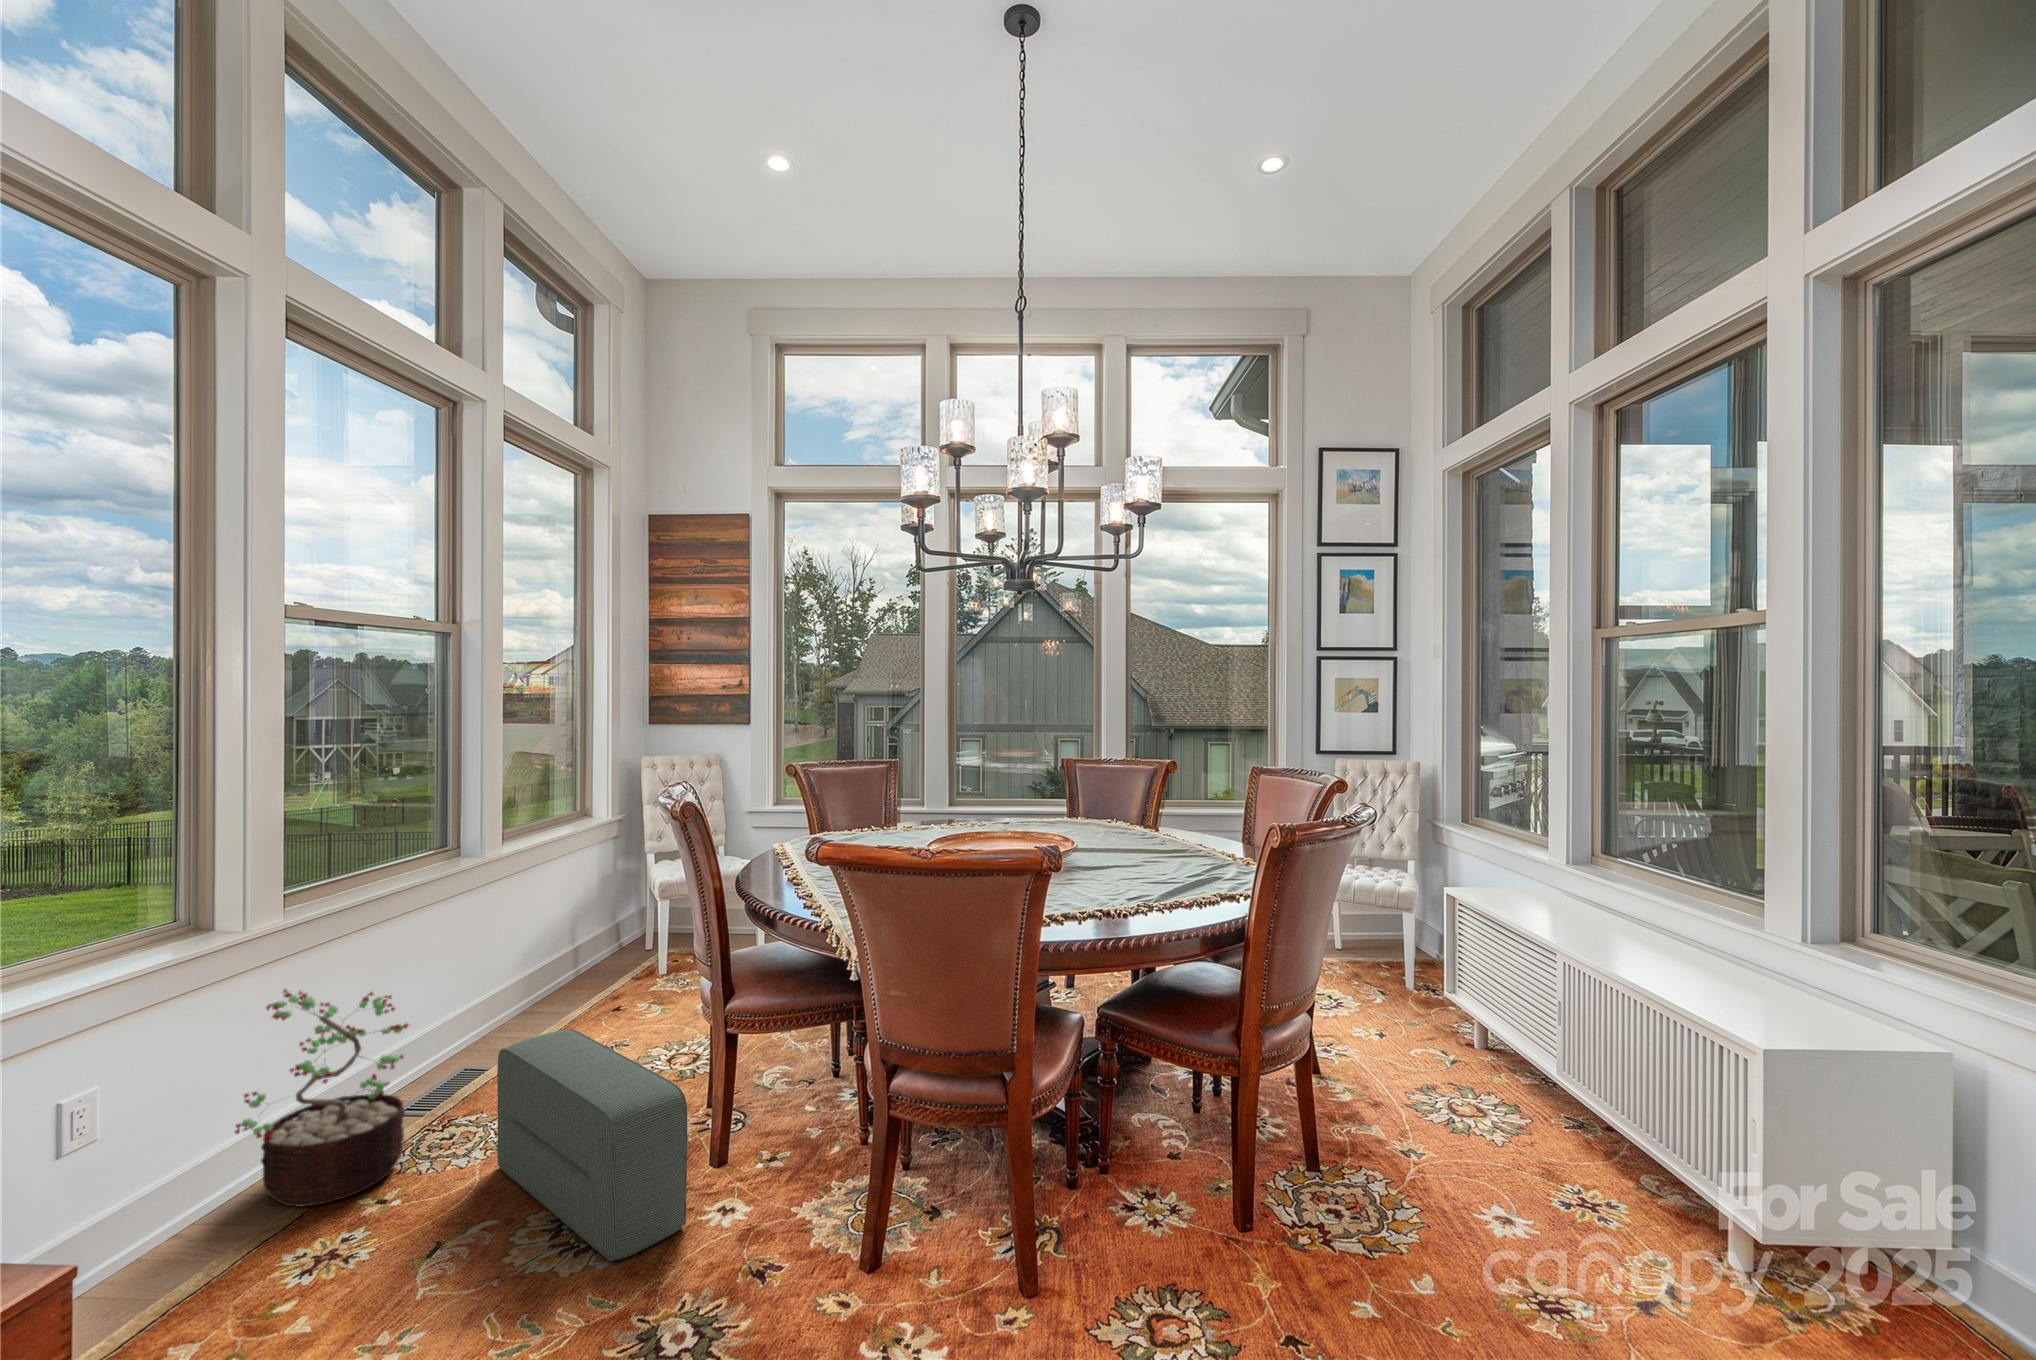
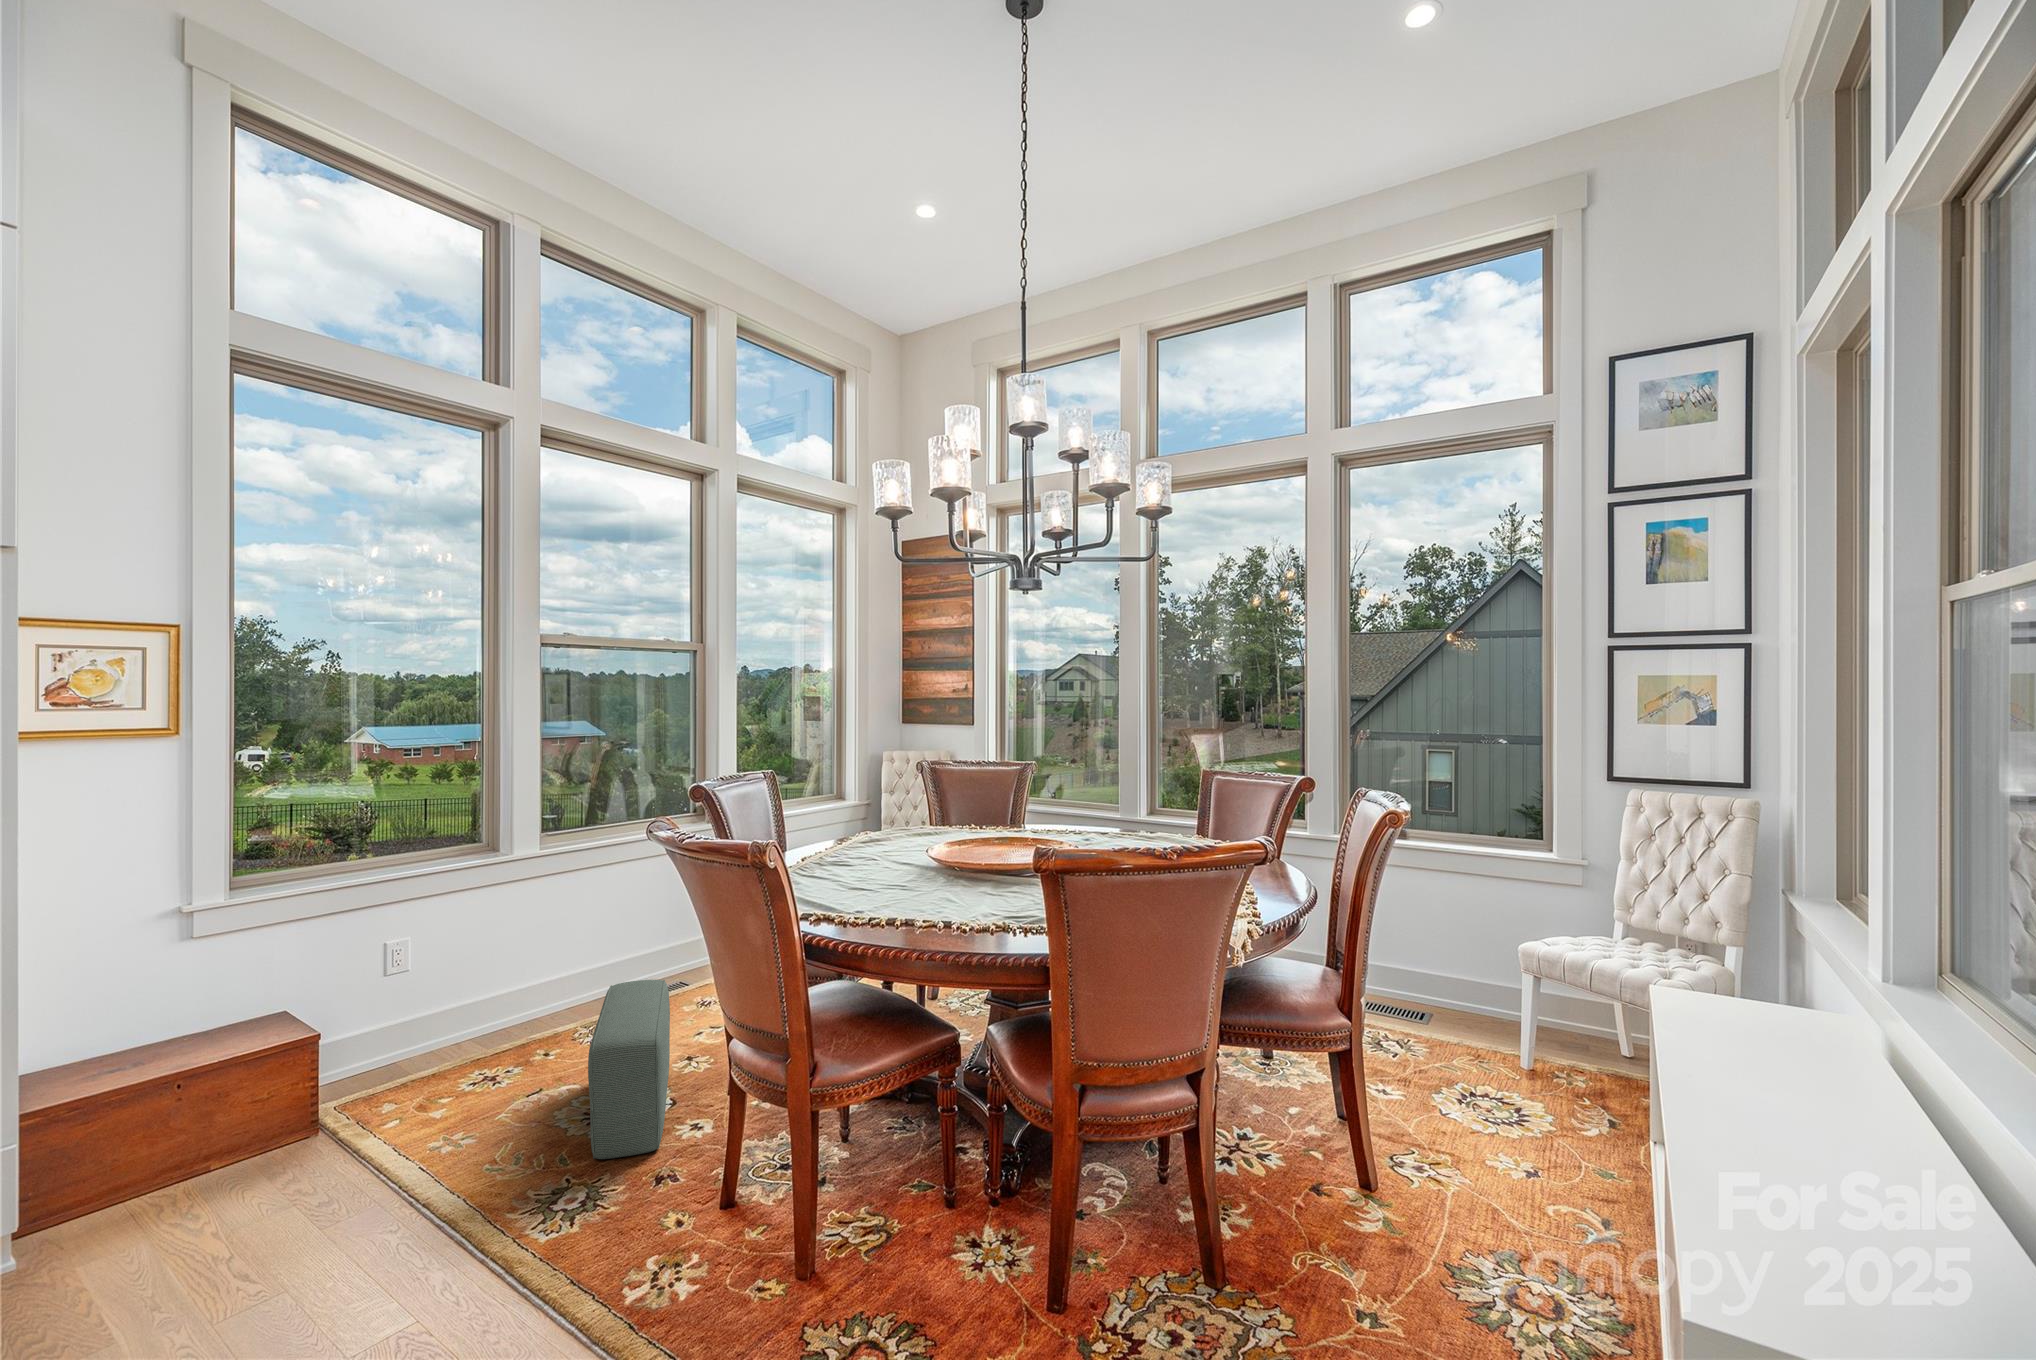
decorative plant: present [235,990,408,1207] -> none [463,918,579,1073]

